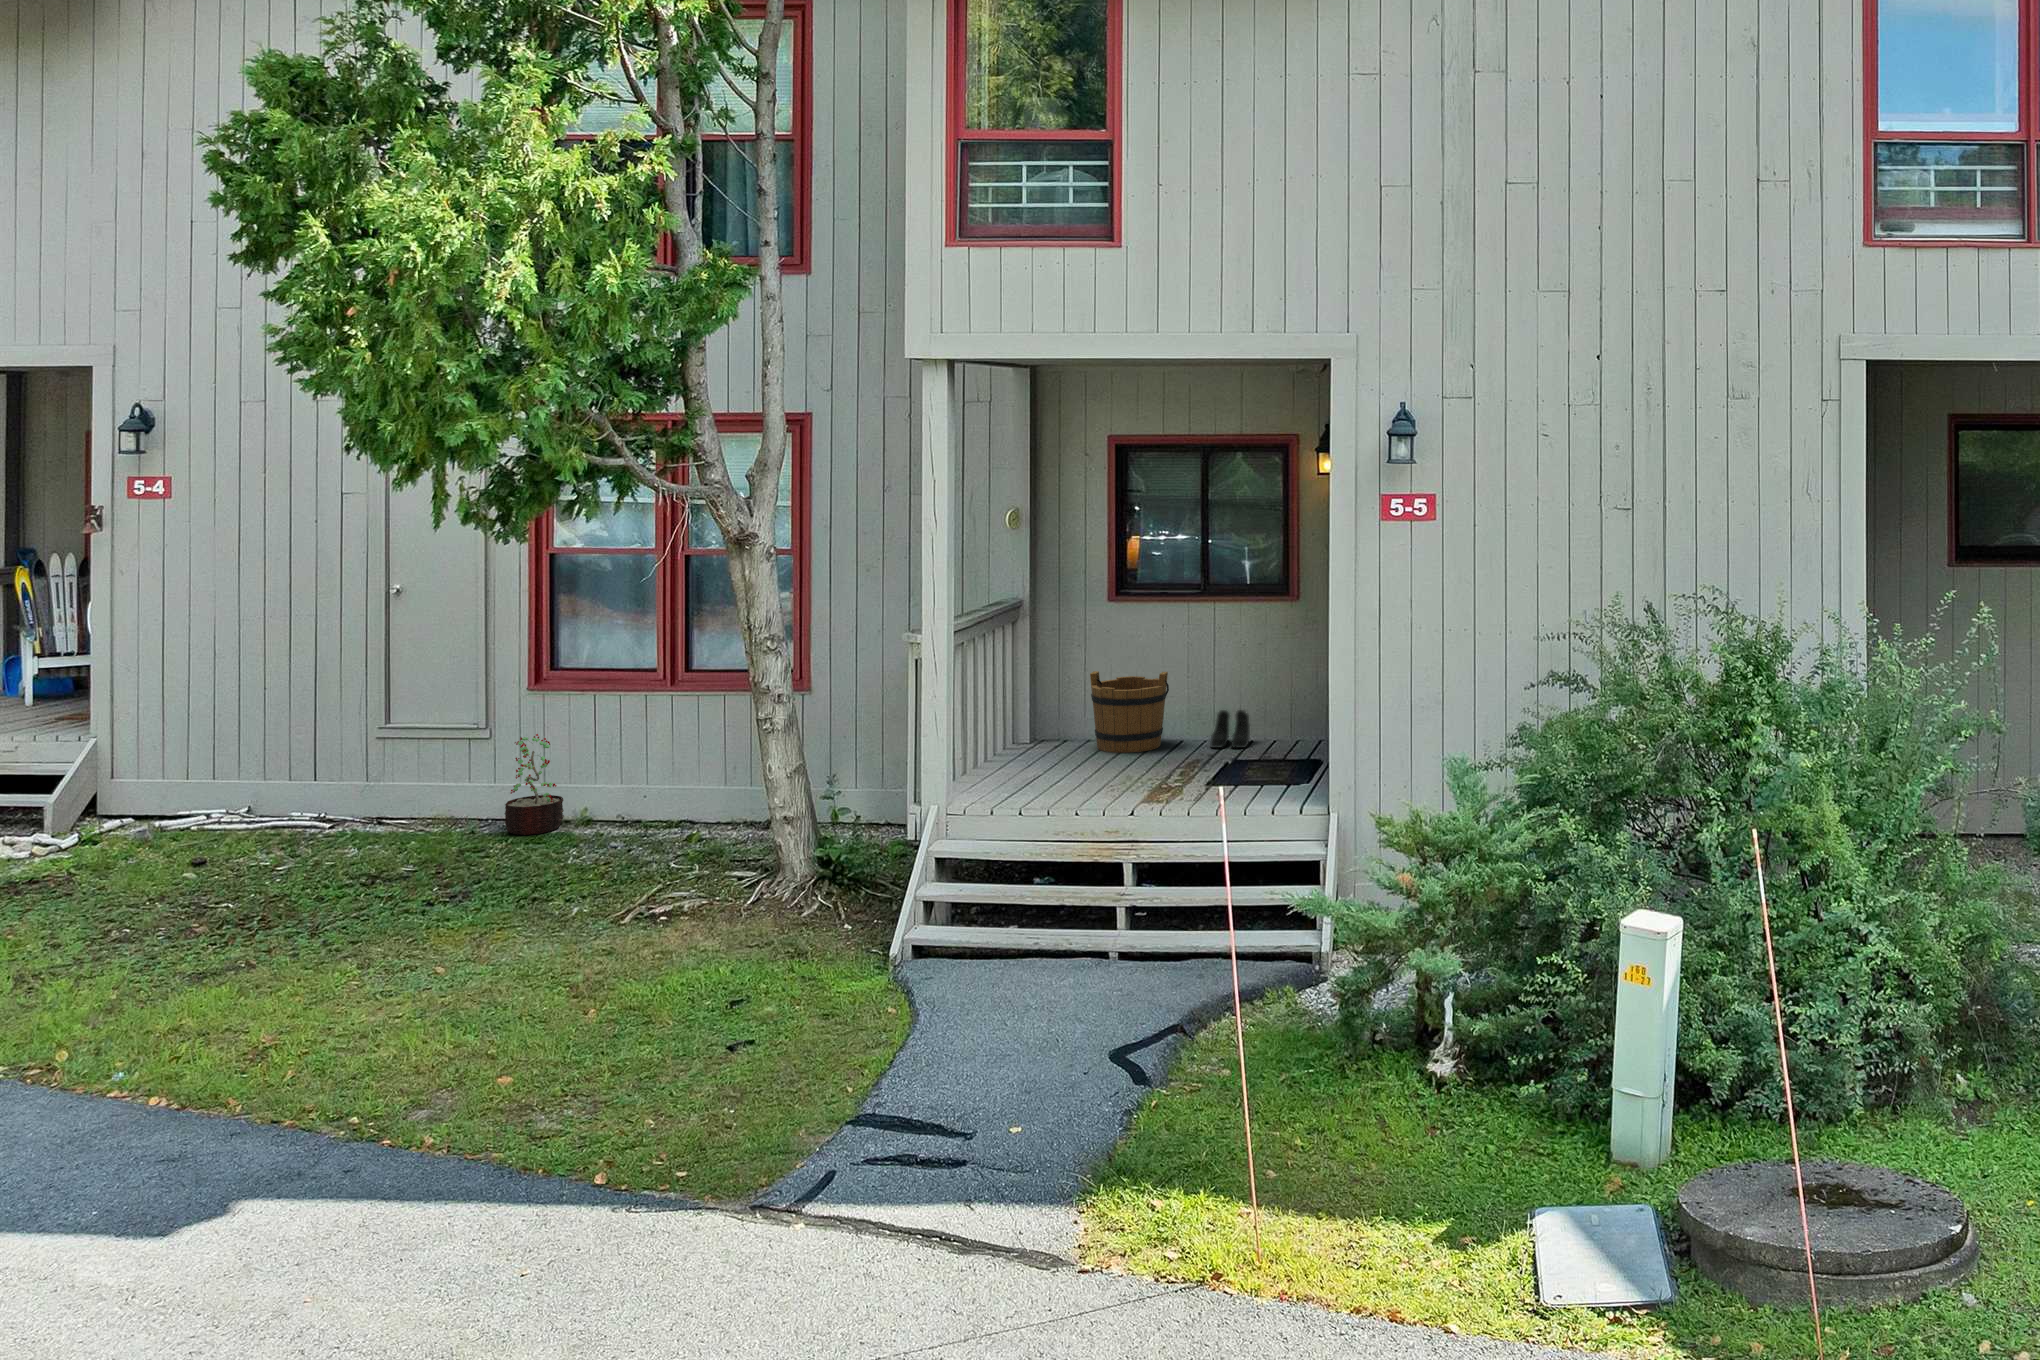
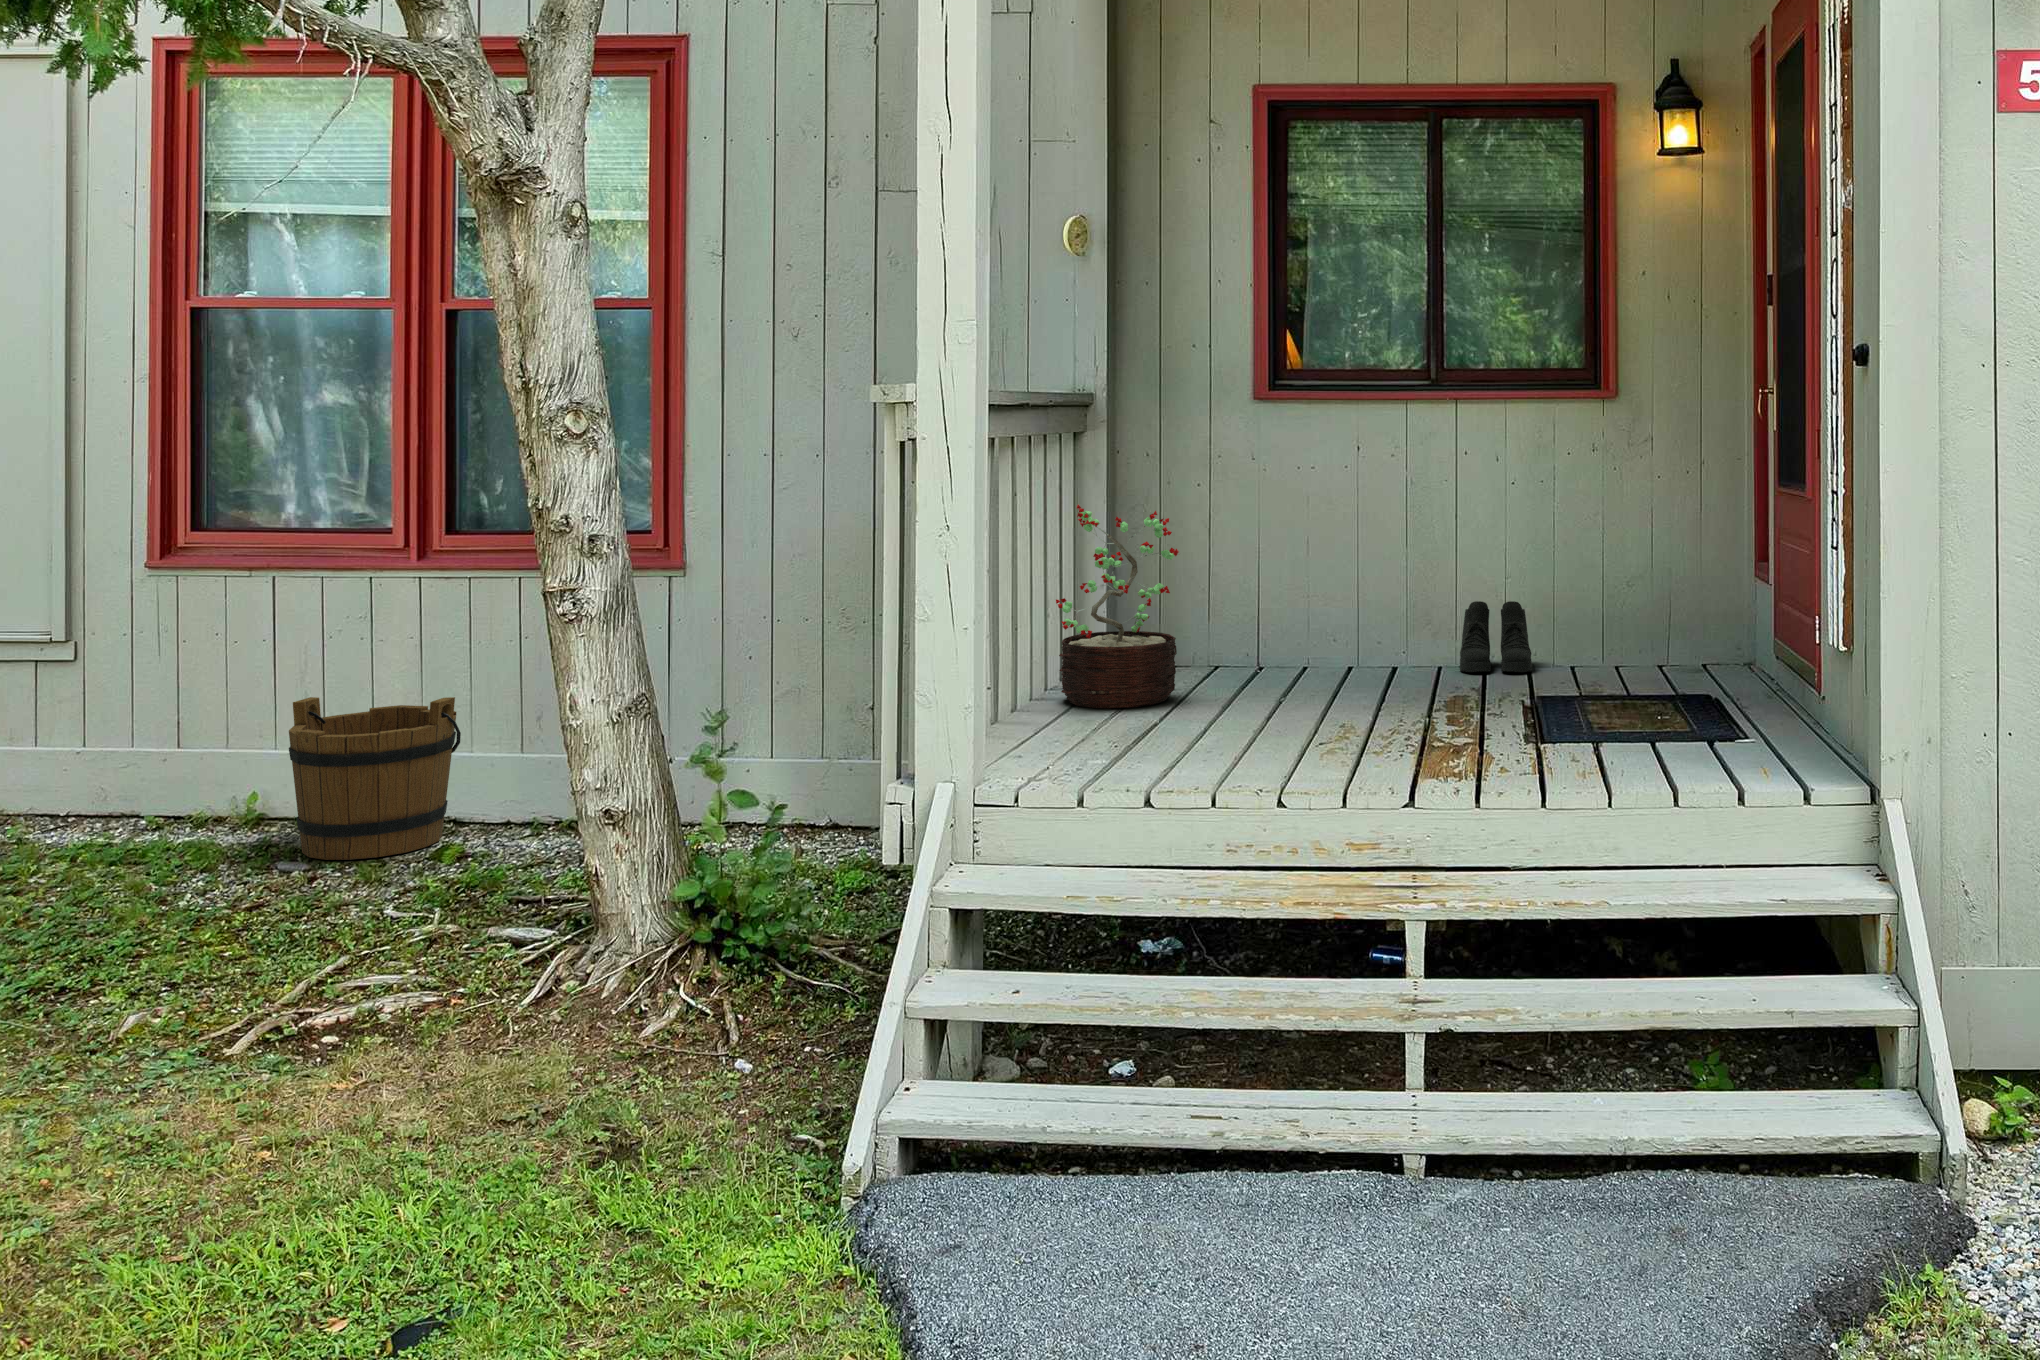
bucket: present [1090,671,1169,753] -> present [289,697,461,860]
decorative plant: present [505,734,564,835] -> present [1056,505,1179,708]

